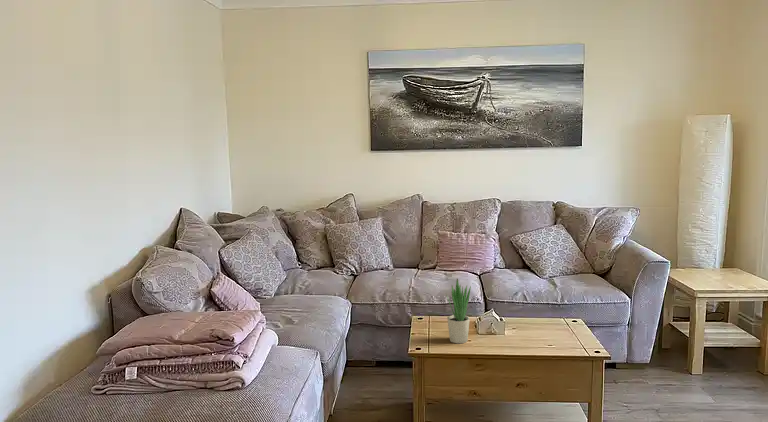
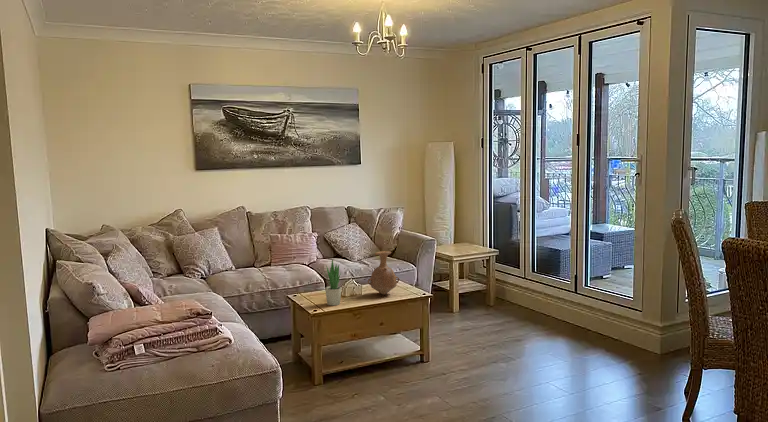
vase: none [518,273,568,337] -> present [368,251,399,295]

